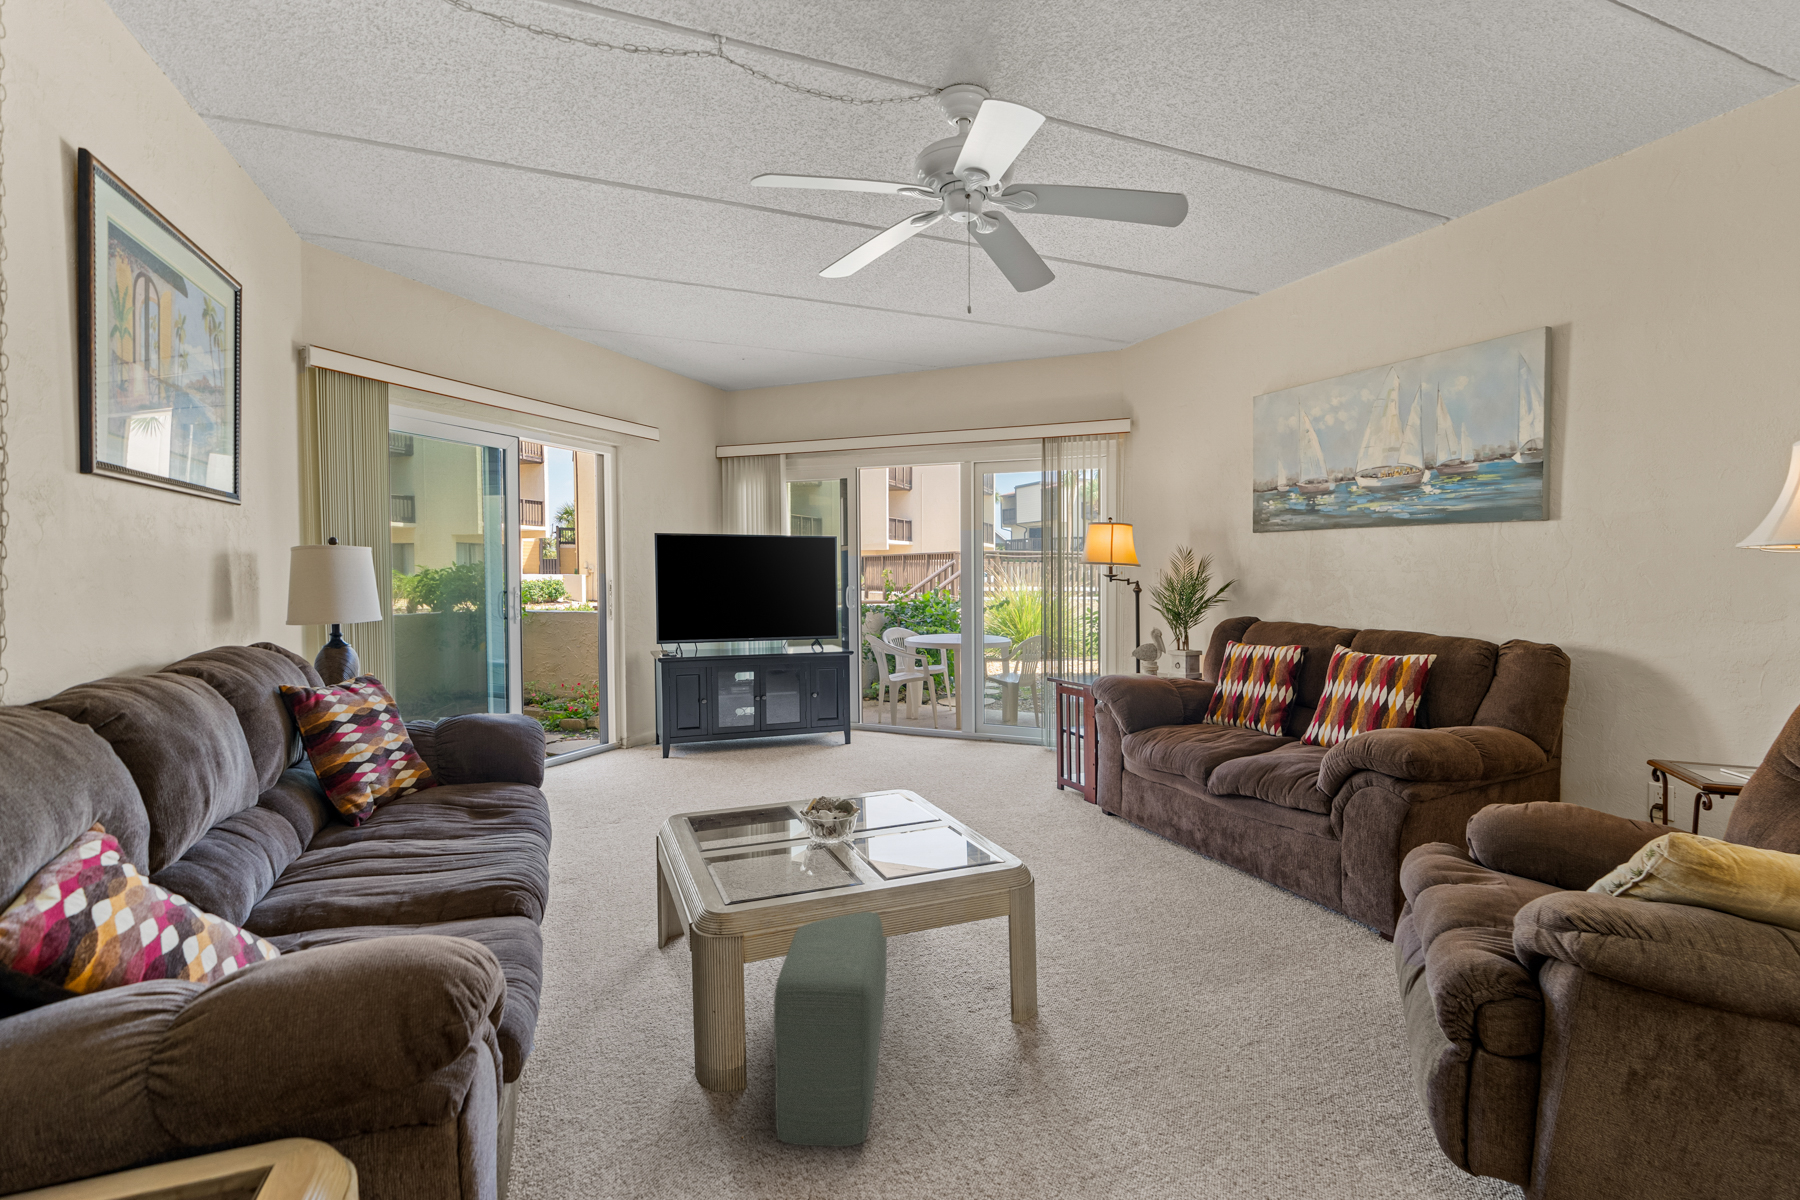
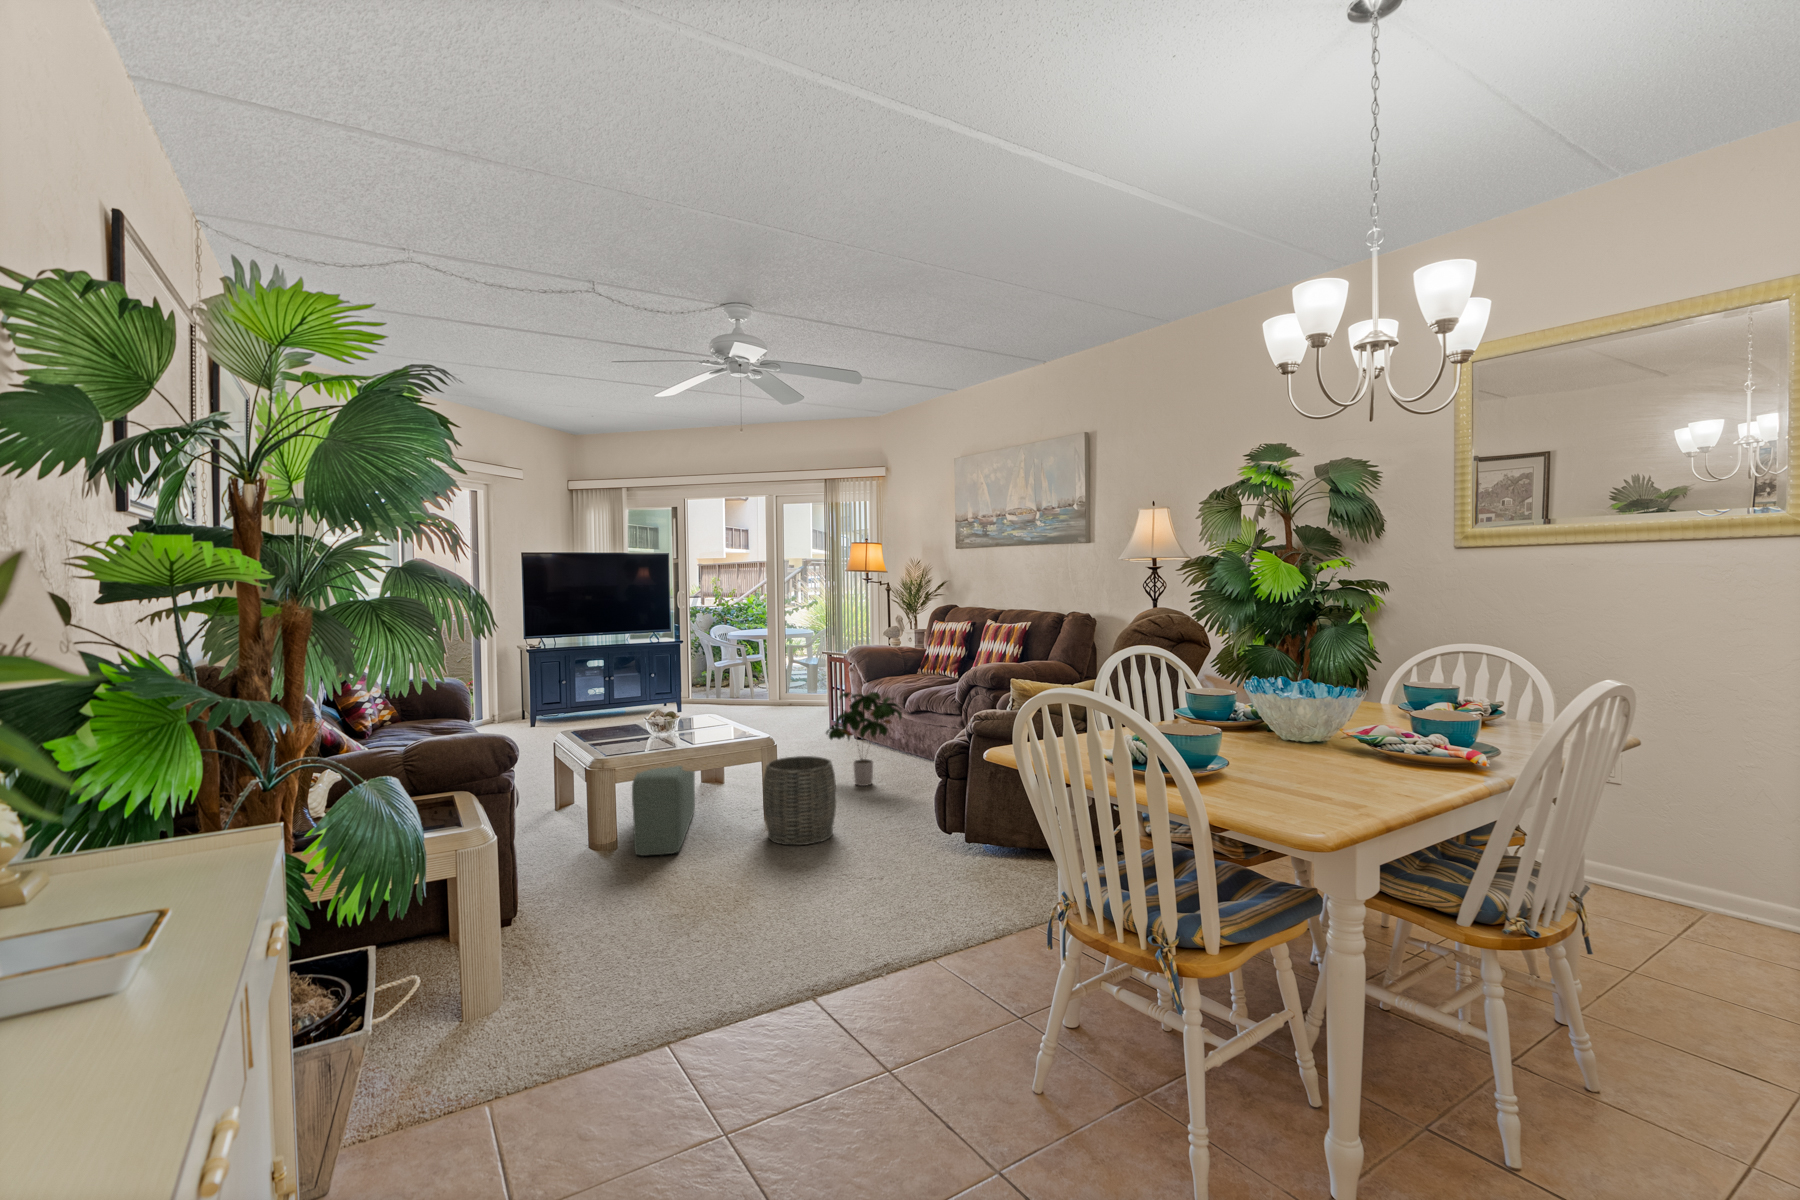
potted plant: none [1096,769,1247,940] -> present [826,692,902,786]
woven basket: none [1030,926,1183,1146] -> present [763,756,836,845]

